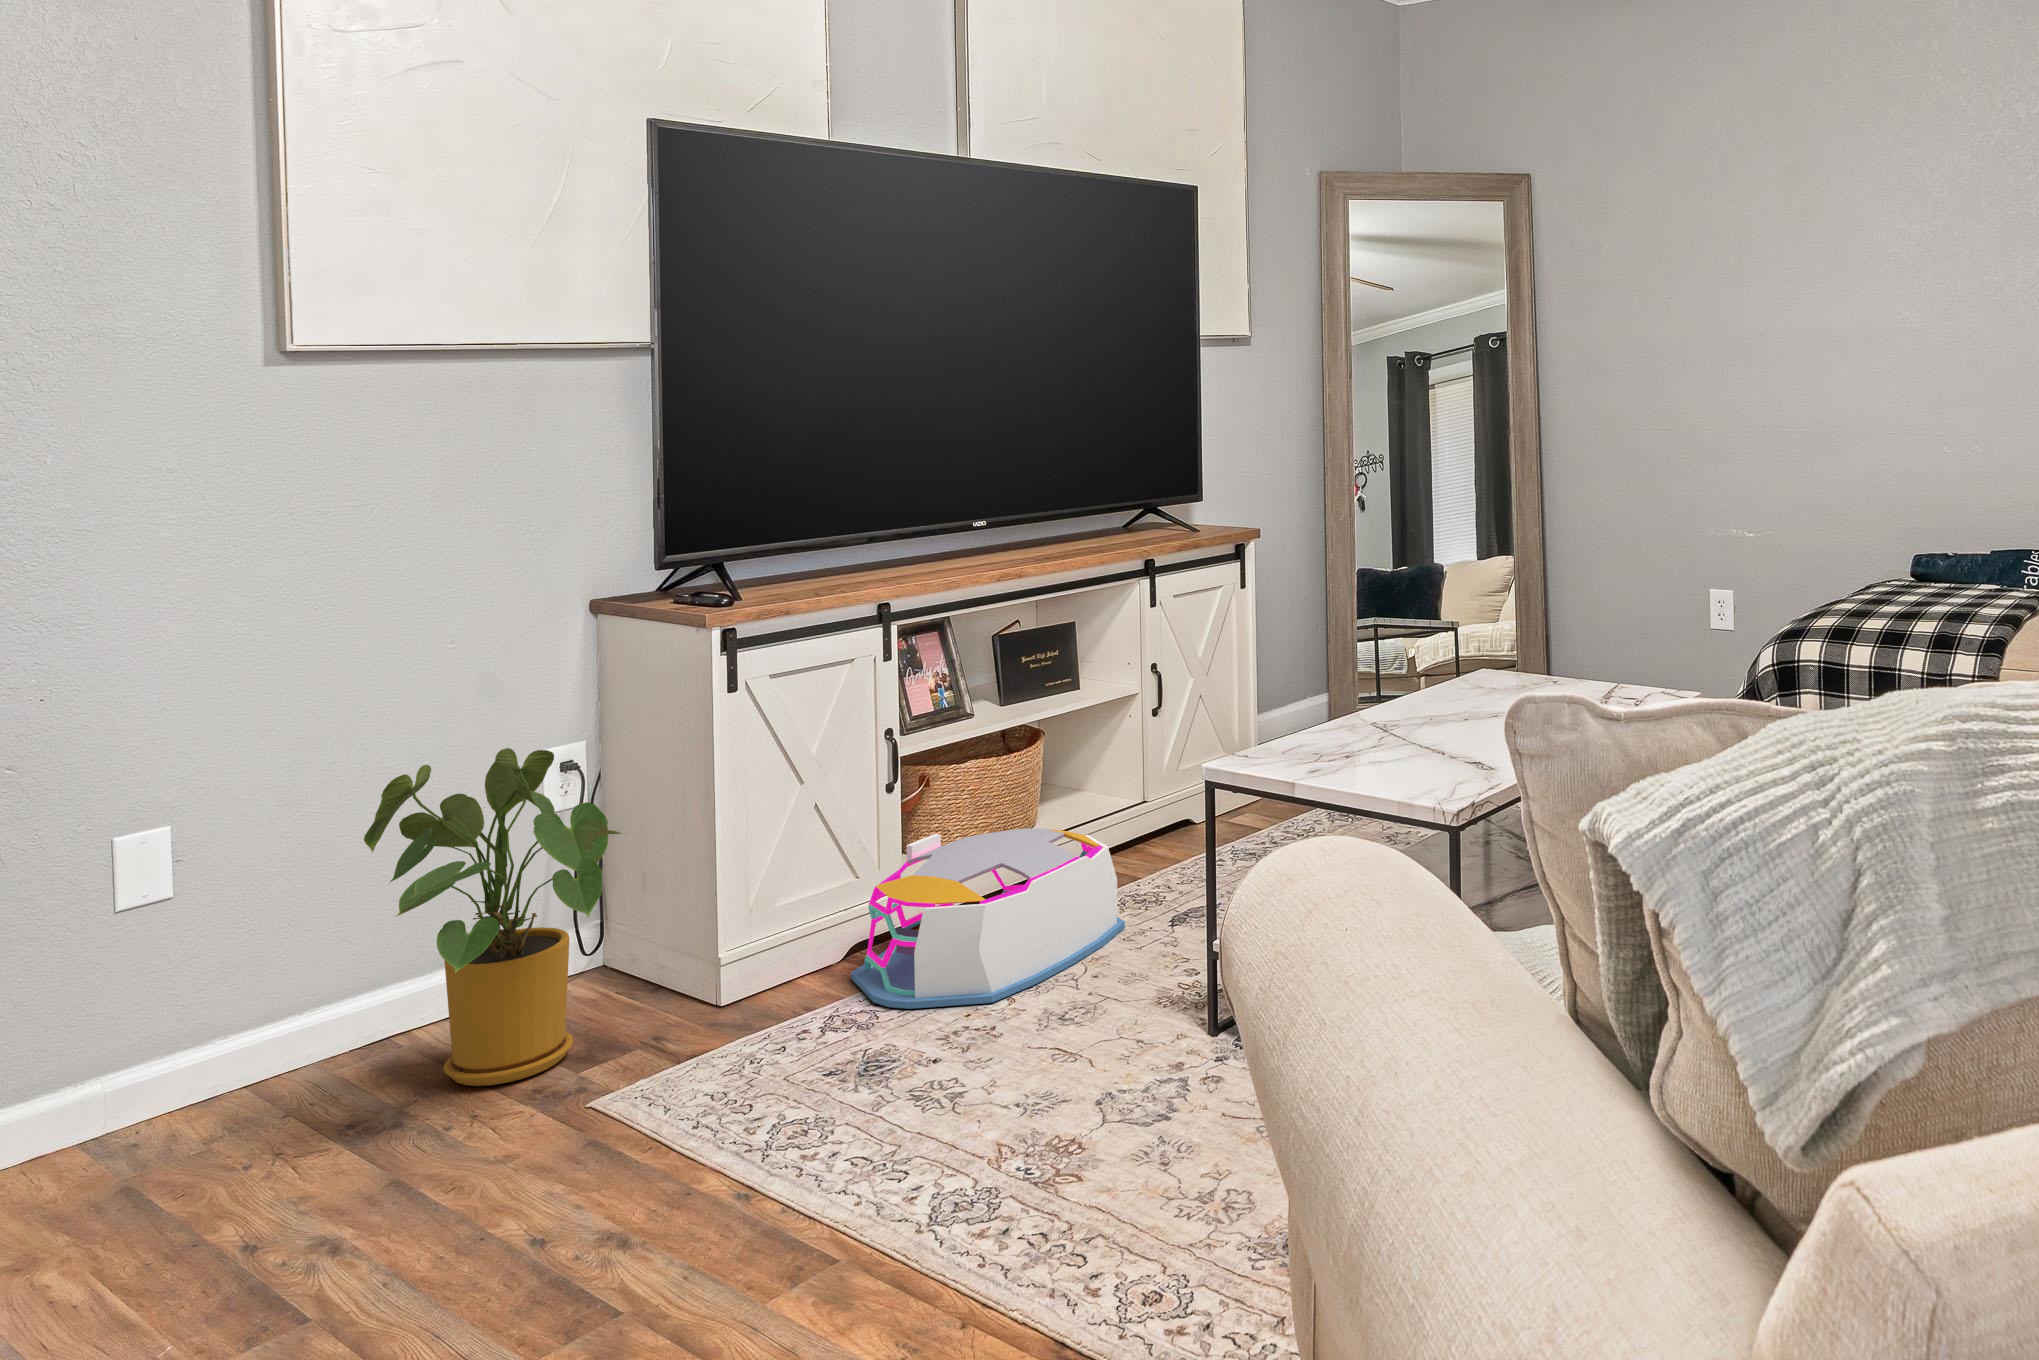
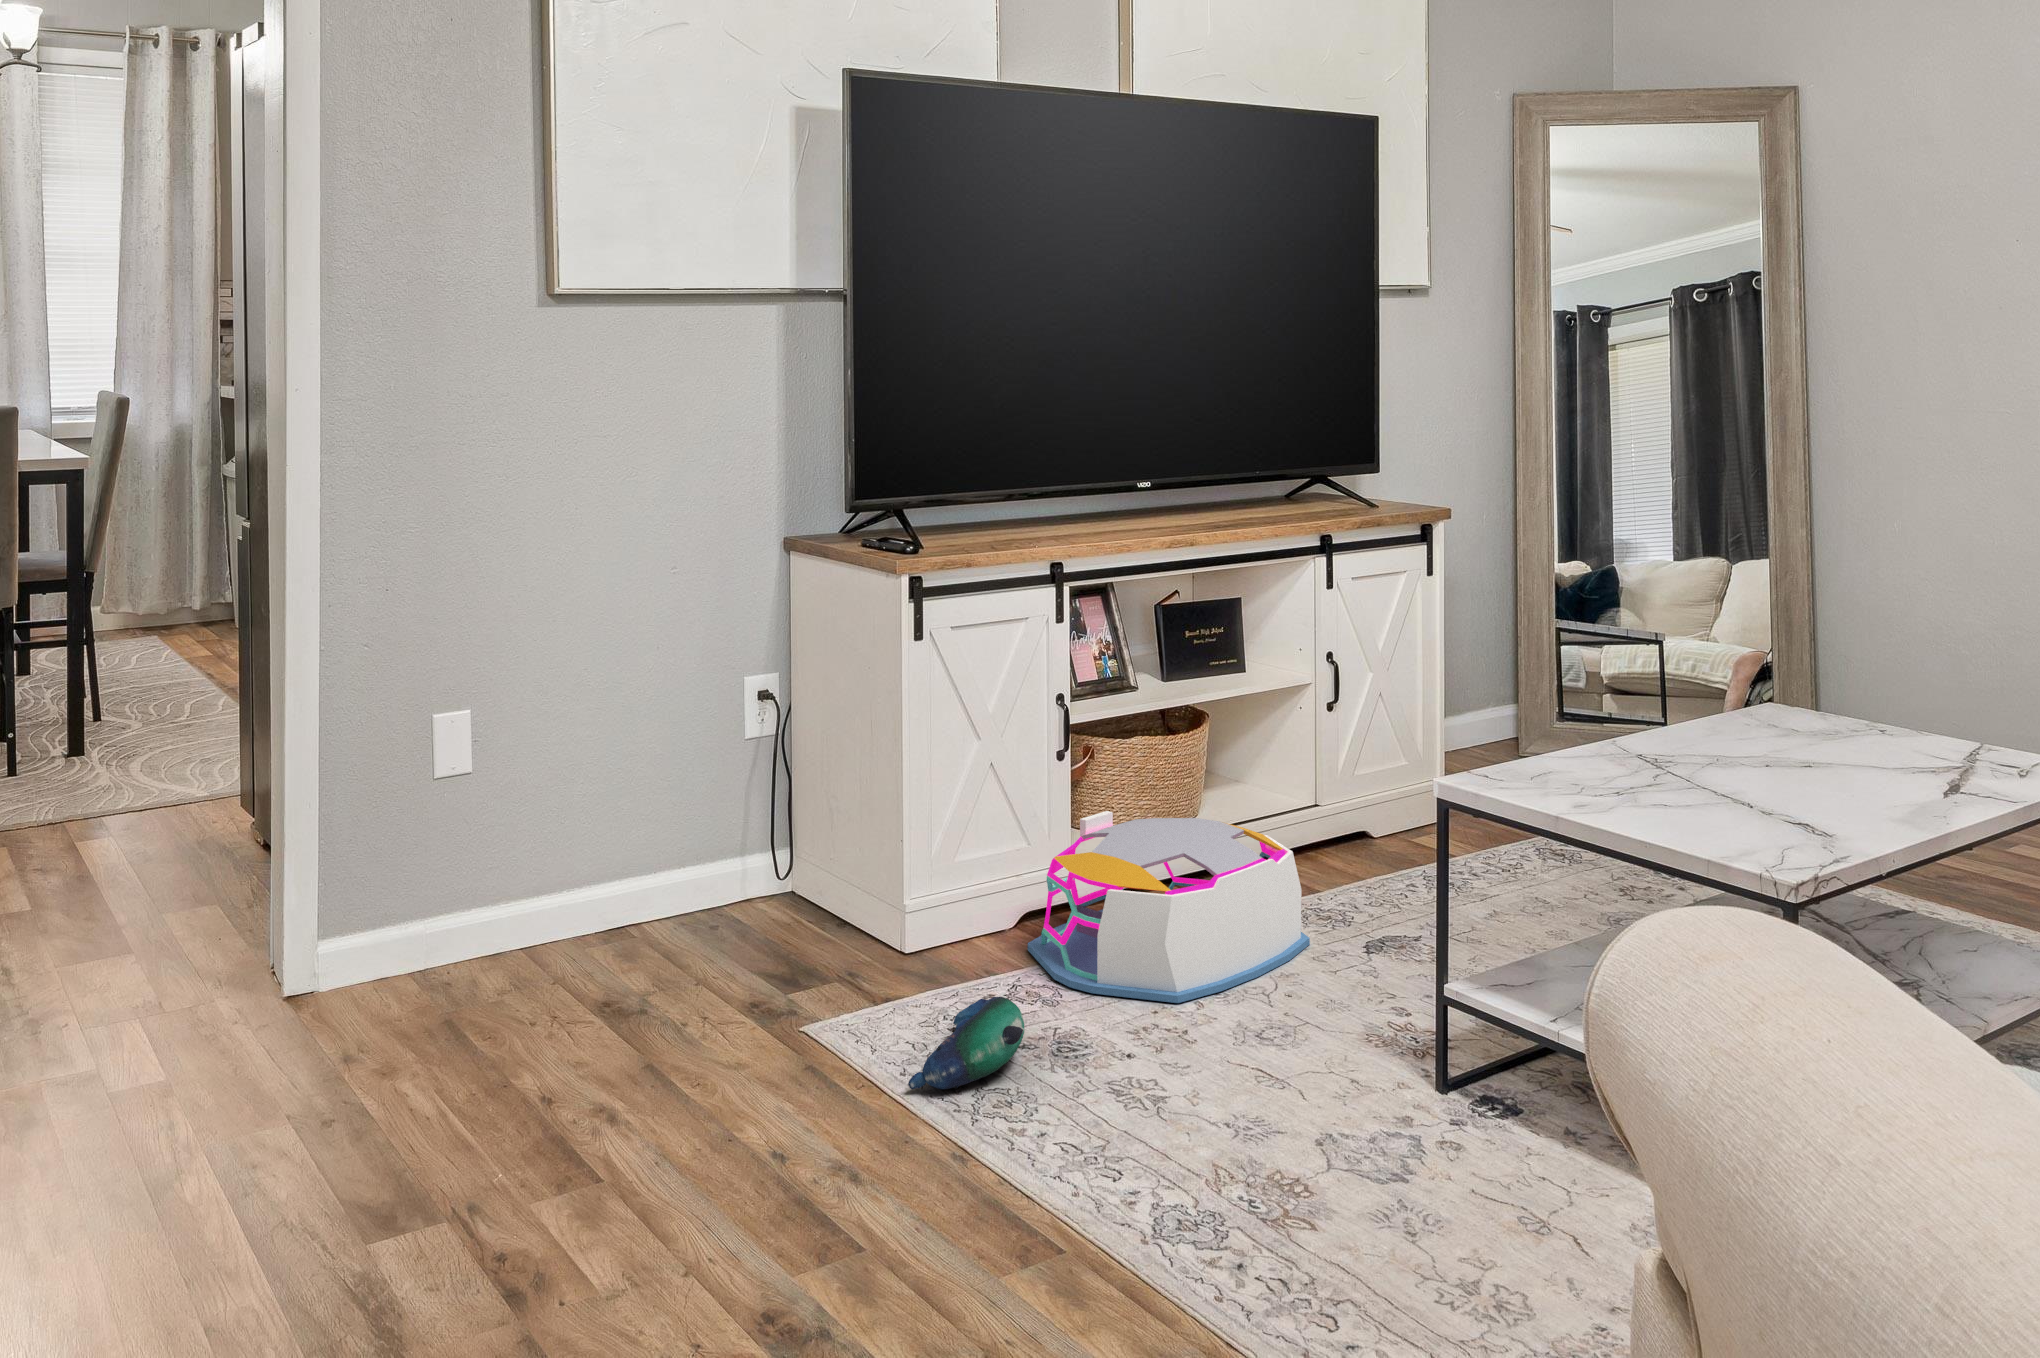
house plant: present [364,748,622,1086] -> none [612,673,832,995]
plush toy: none [699,1029,829,1137] -> present [908,997,1024,1089]

